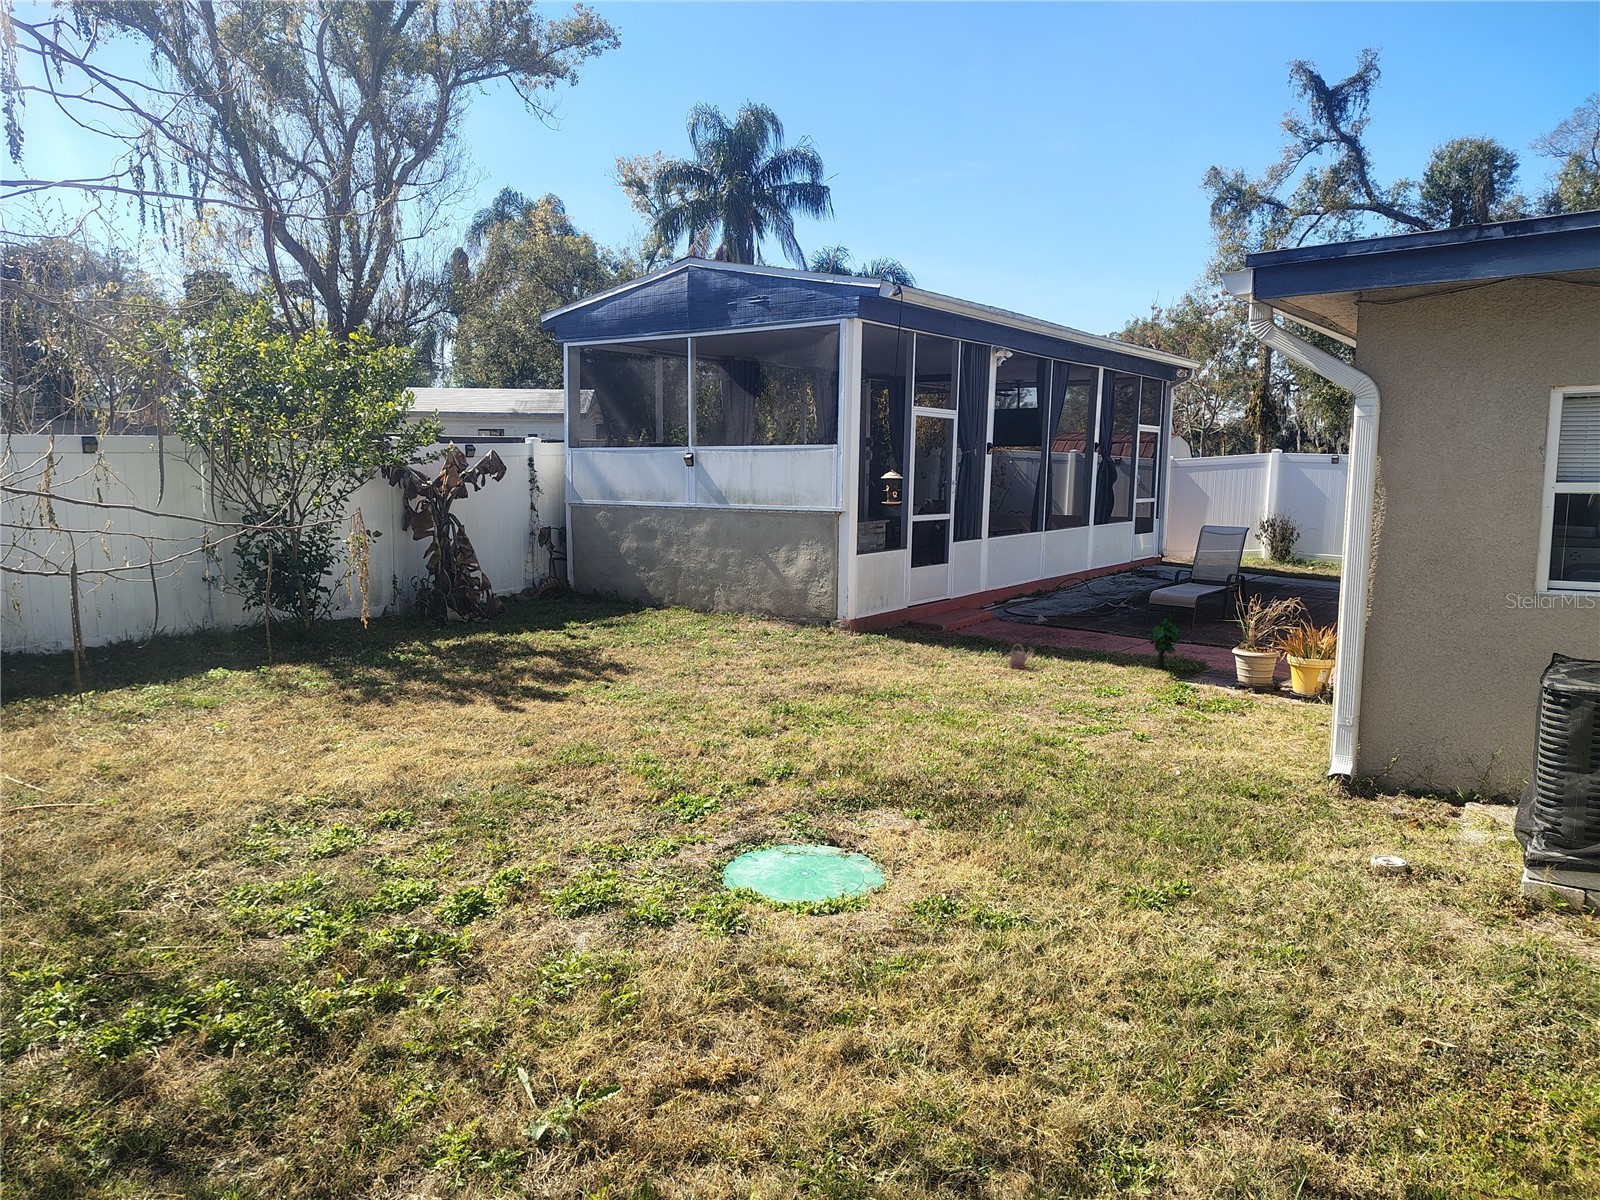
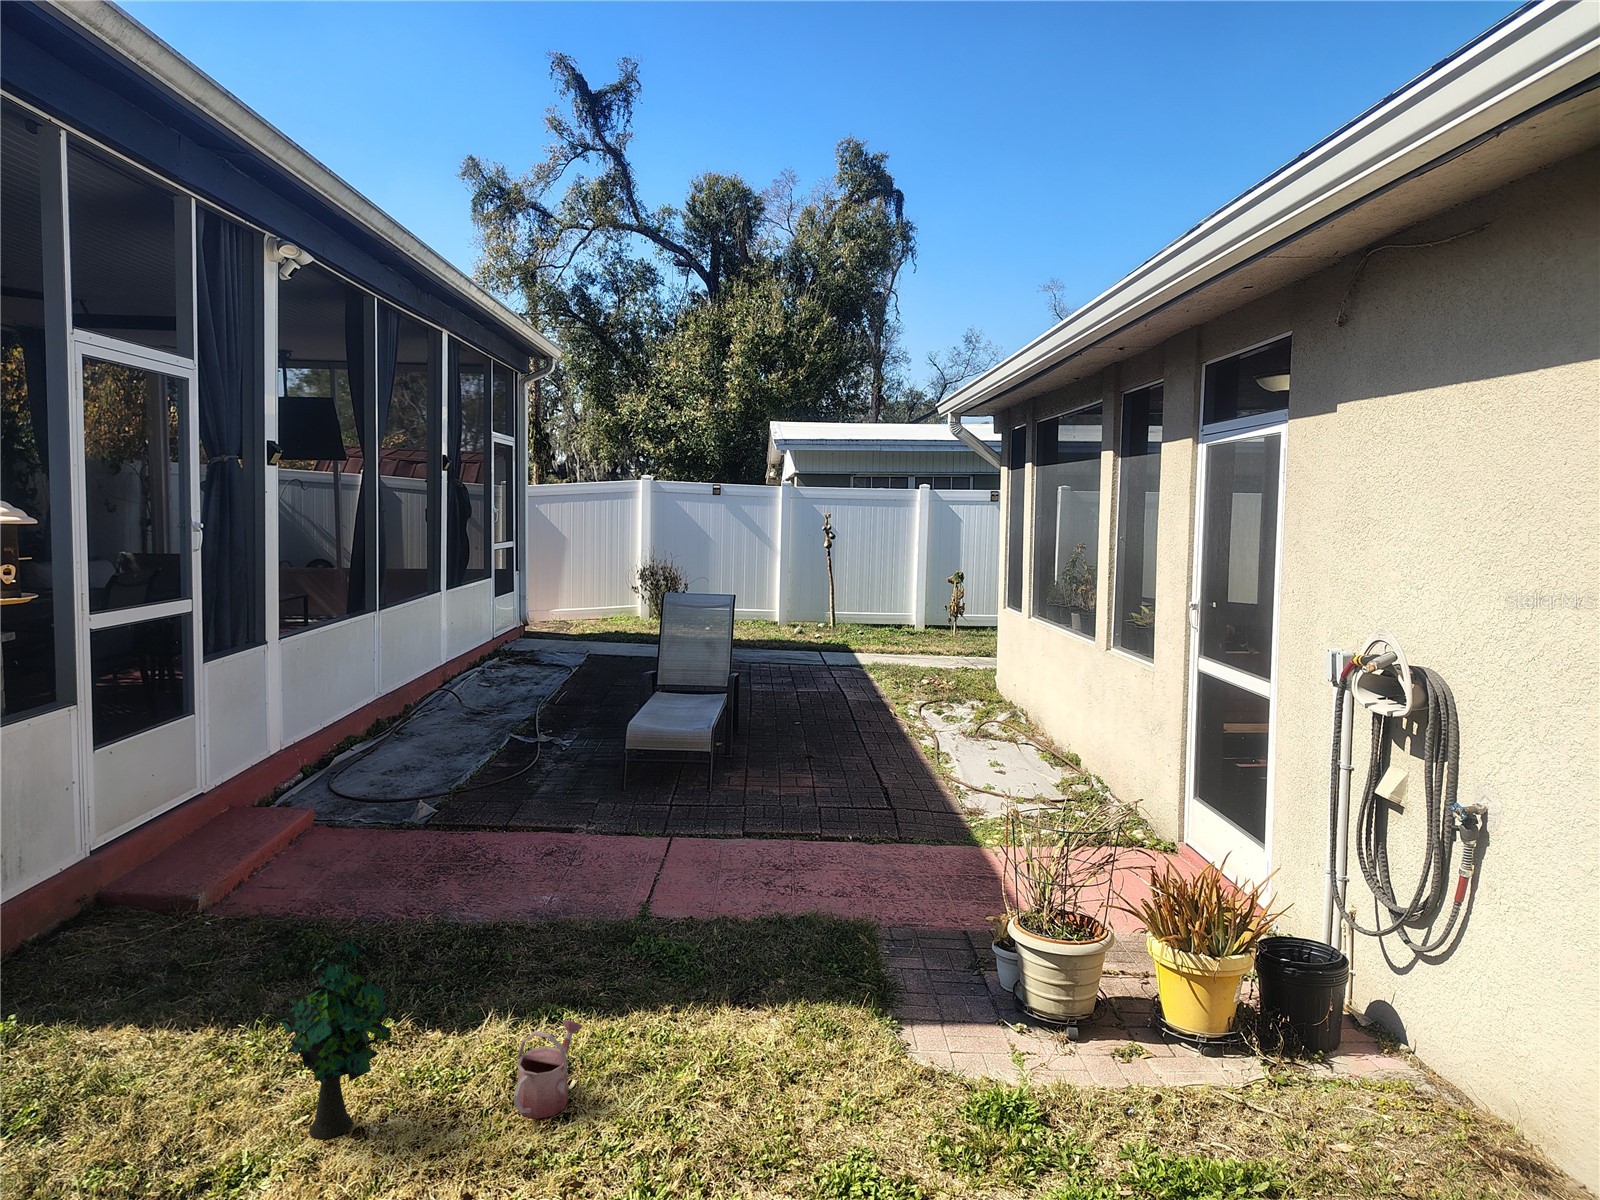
decorative plant: present [1146,613,1180,669] -> present [265,940,392,1139]

